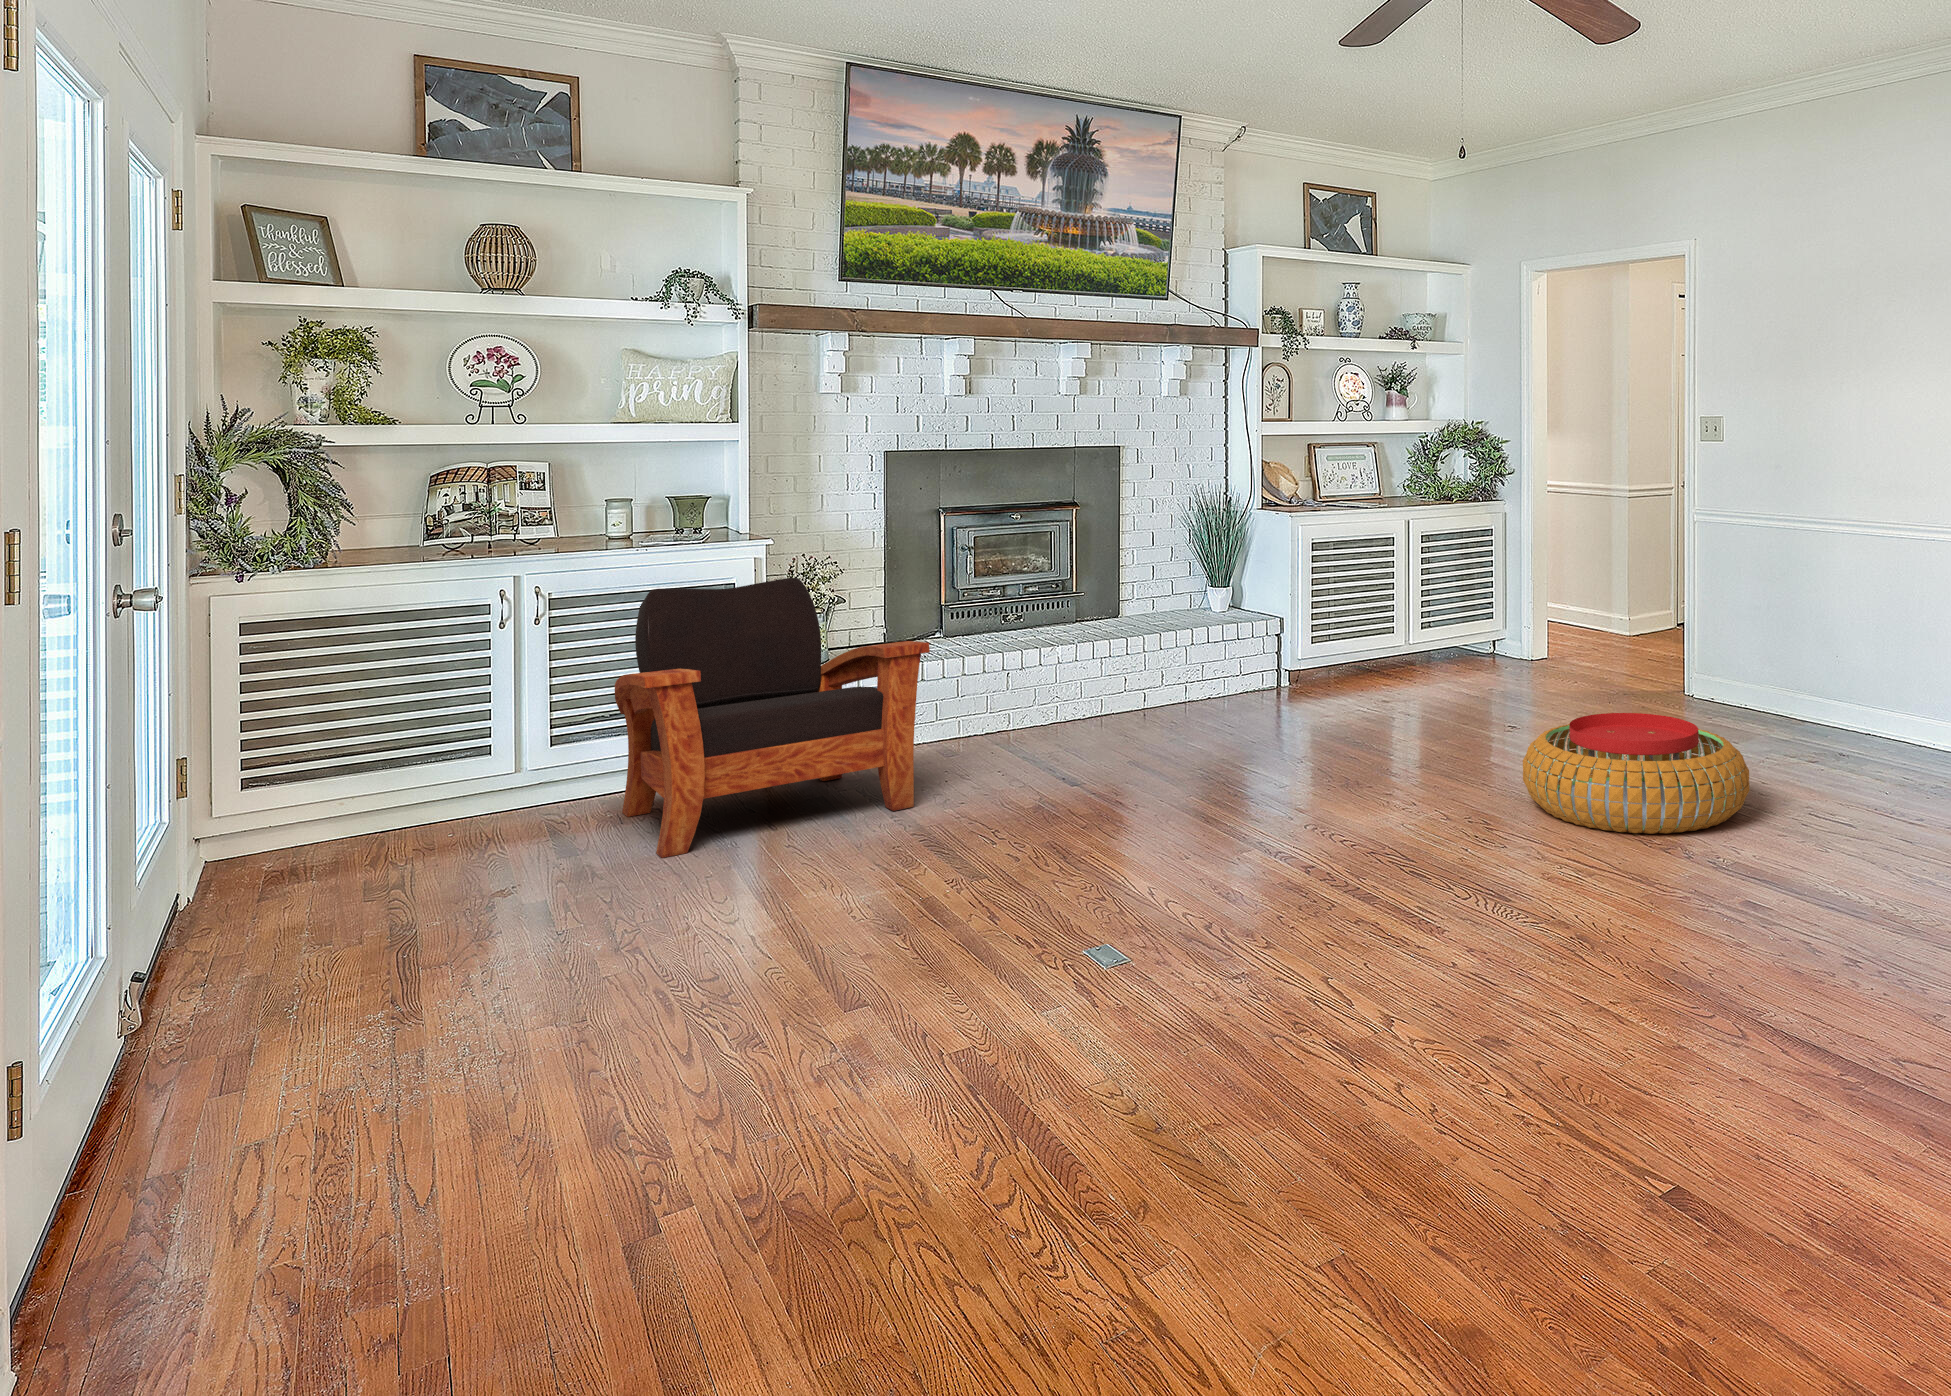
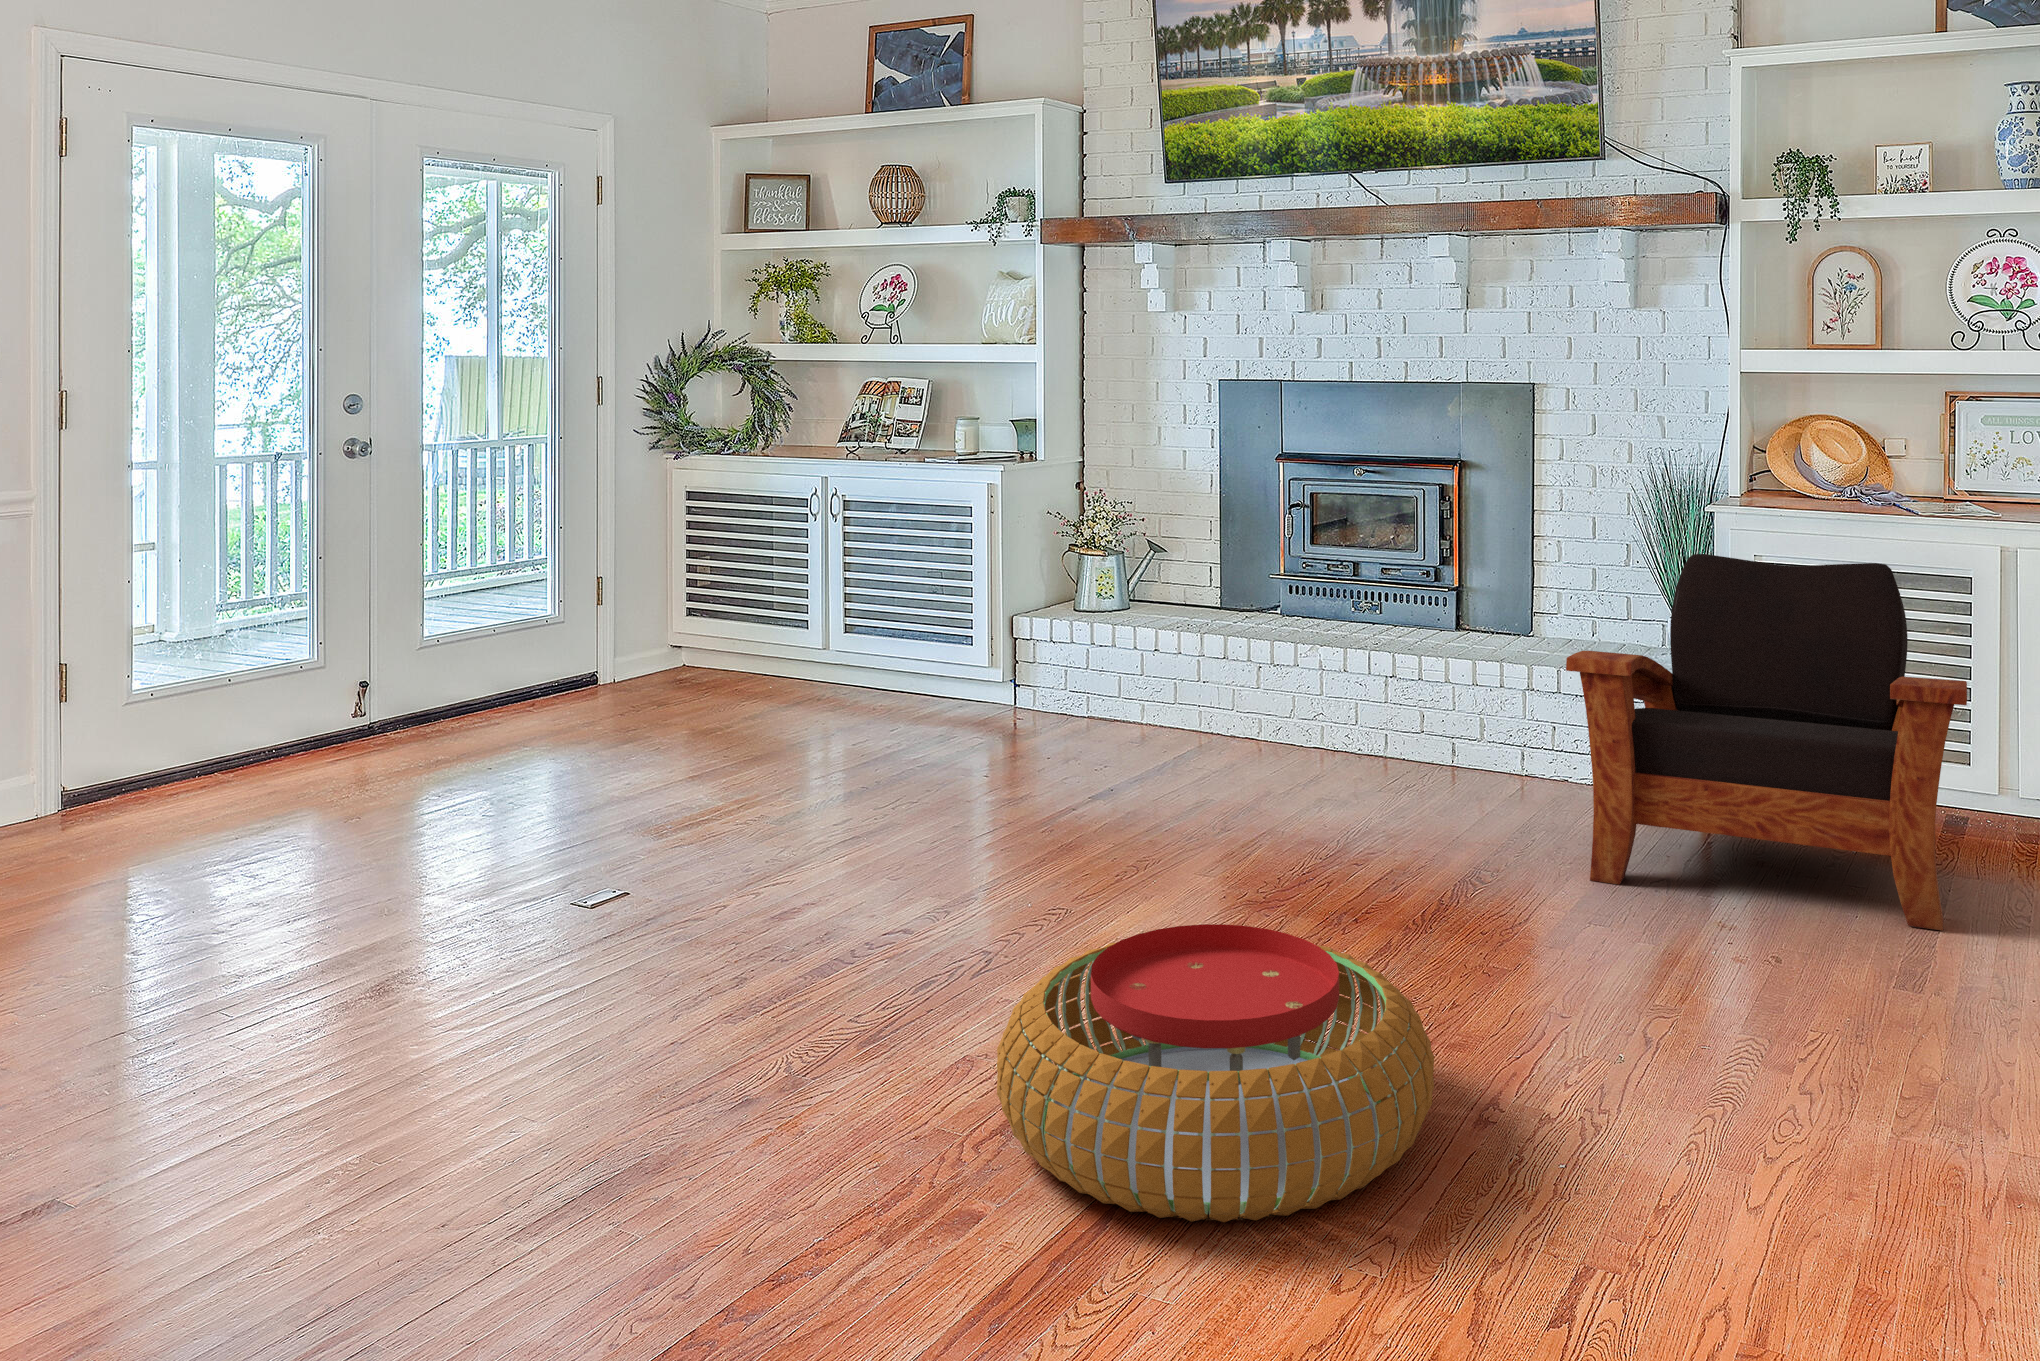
armchair: present [615,578,930,858] -> present [1566,554,1967,930]

